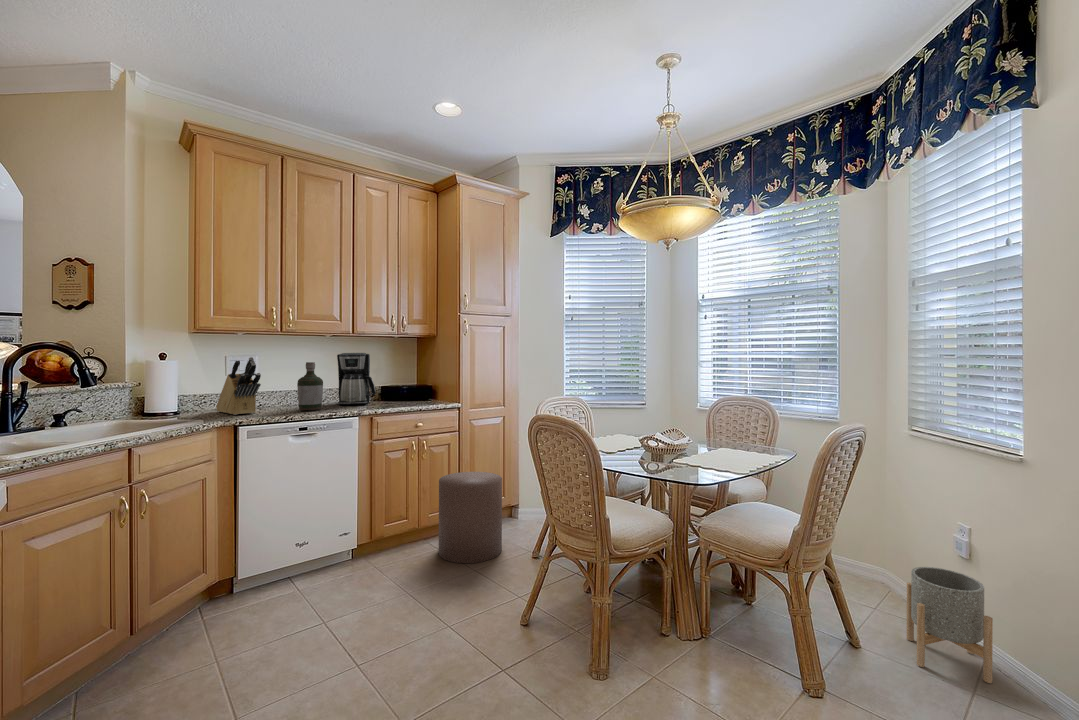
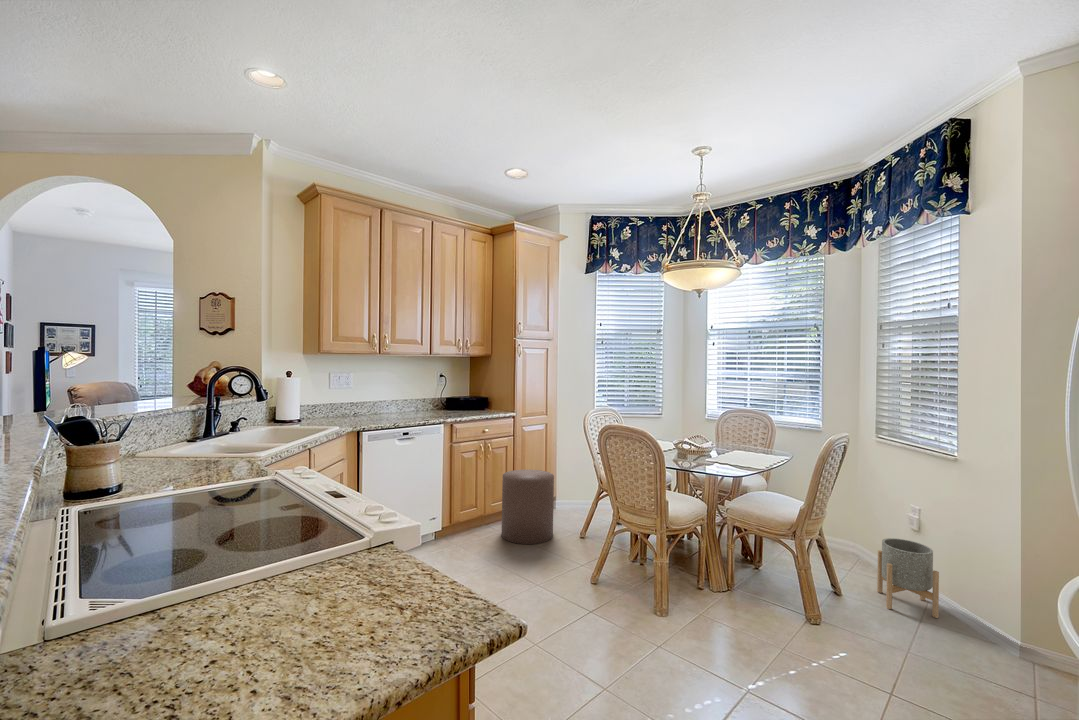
coffee maker: present [337,353,376,405] -> none [415,369,446,414]
knife block: present [216,357,261,415] -> none [326,375,370,423]
bottle: present [297,362,323,411] -> none [392,379,412,419]

